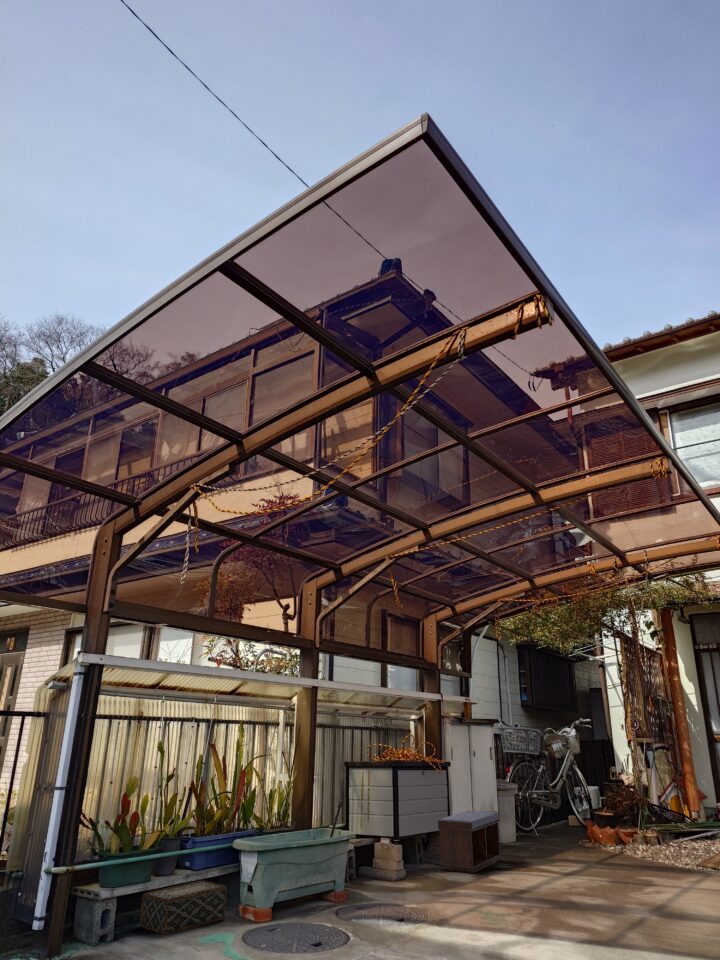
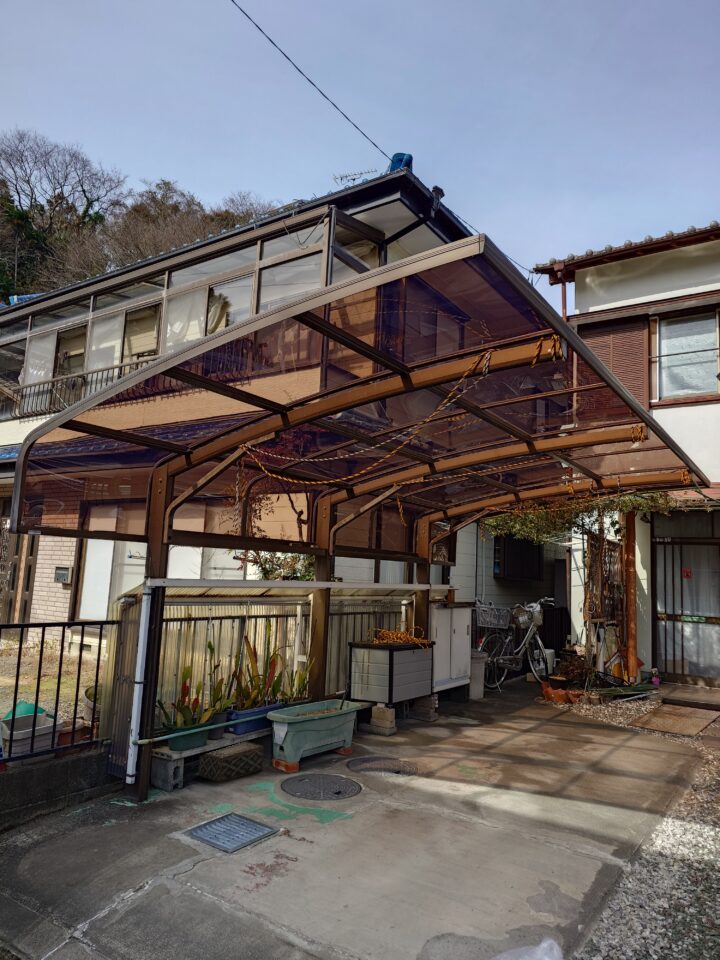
bench: present [438,811,501,873] -> none [424,679,473,729]

